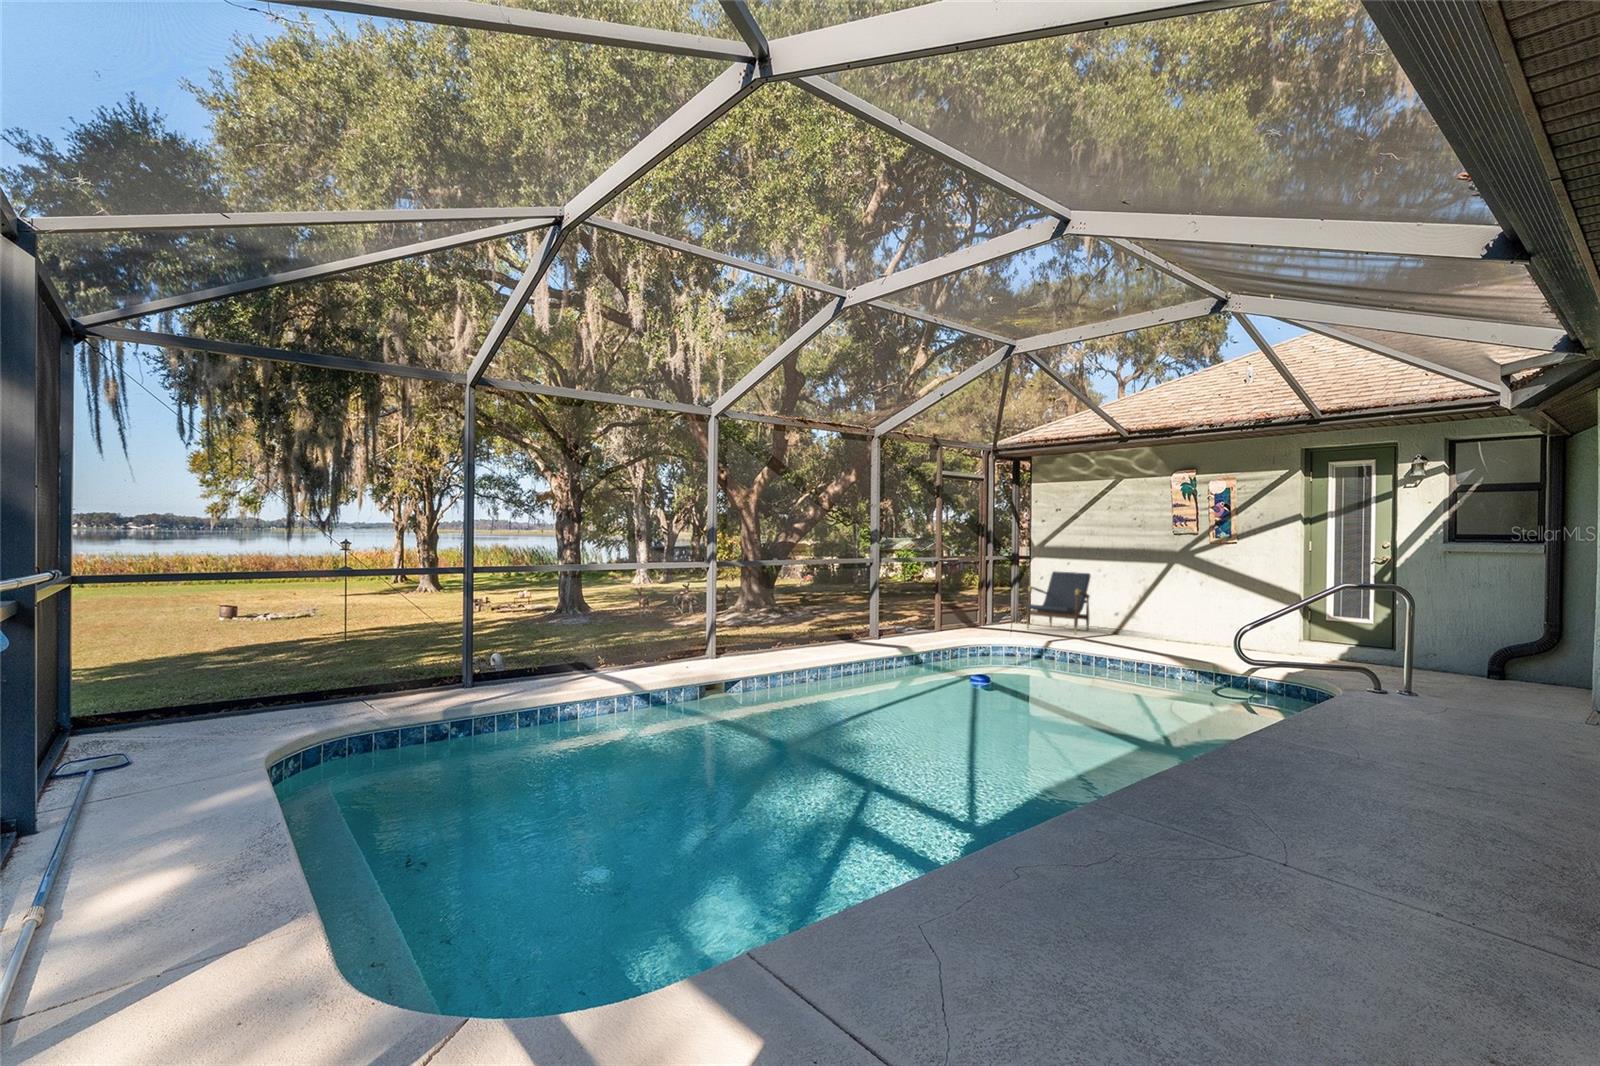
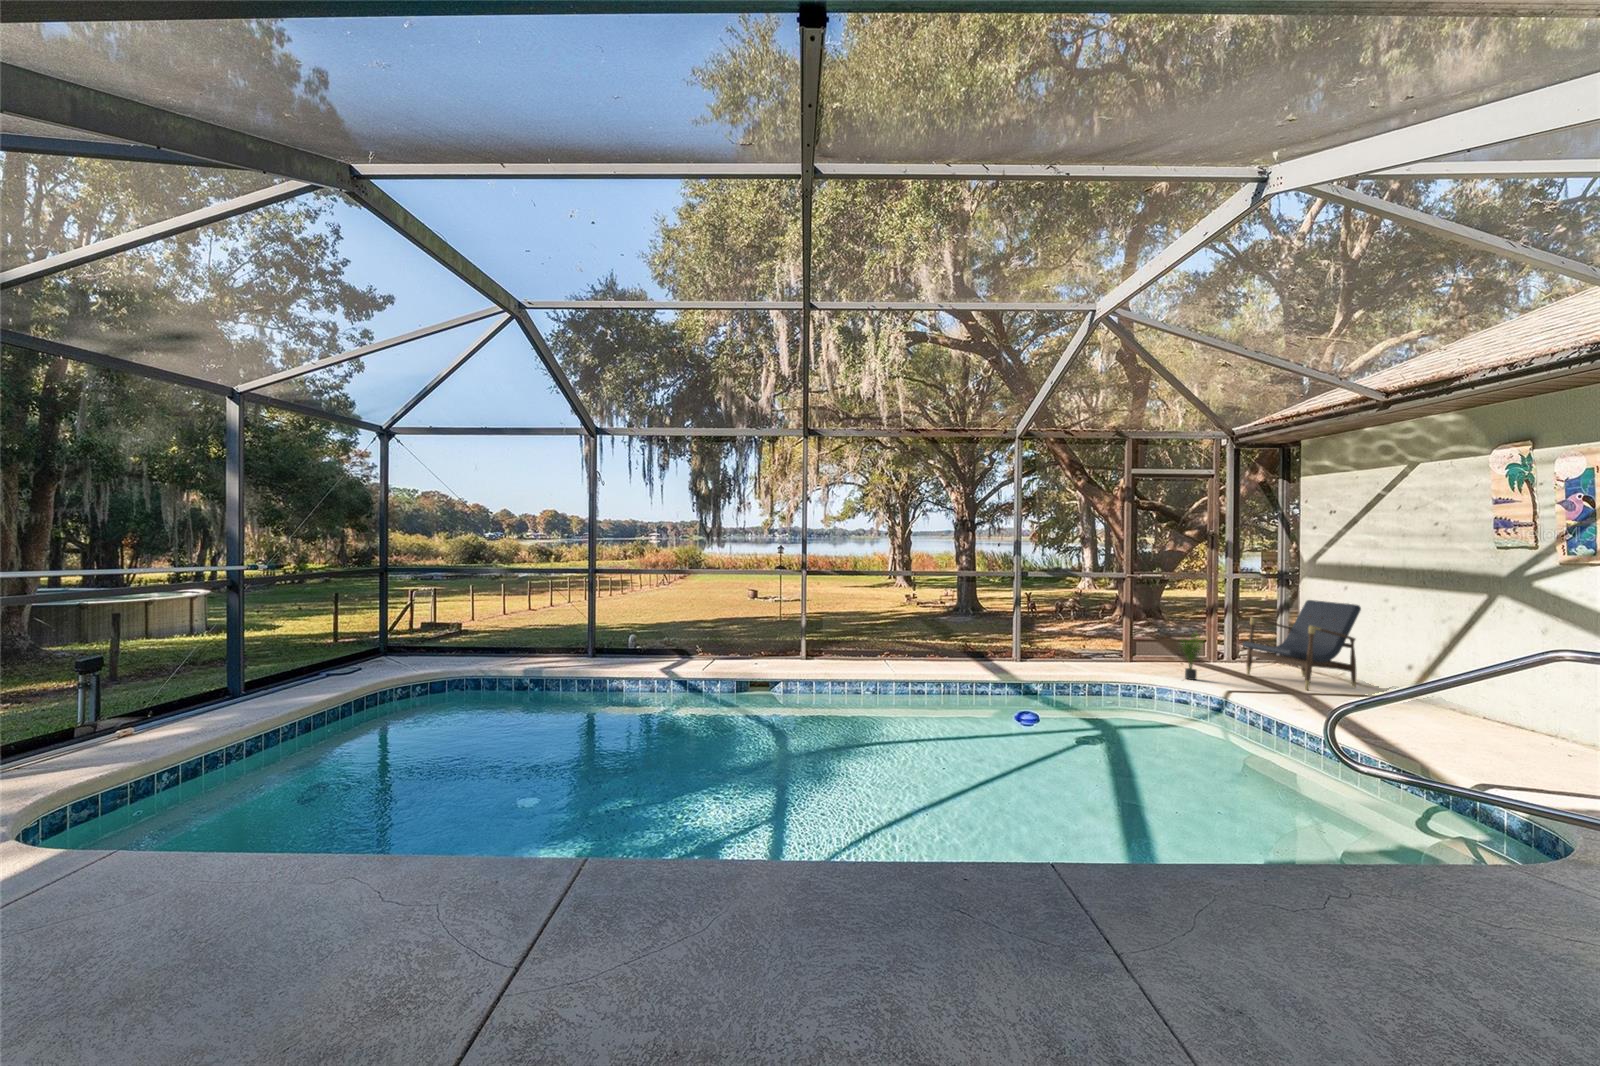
potted plant: none [996,598,1021,636] -> present [1181,635,1203,680]

